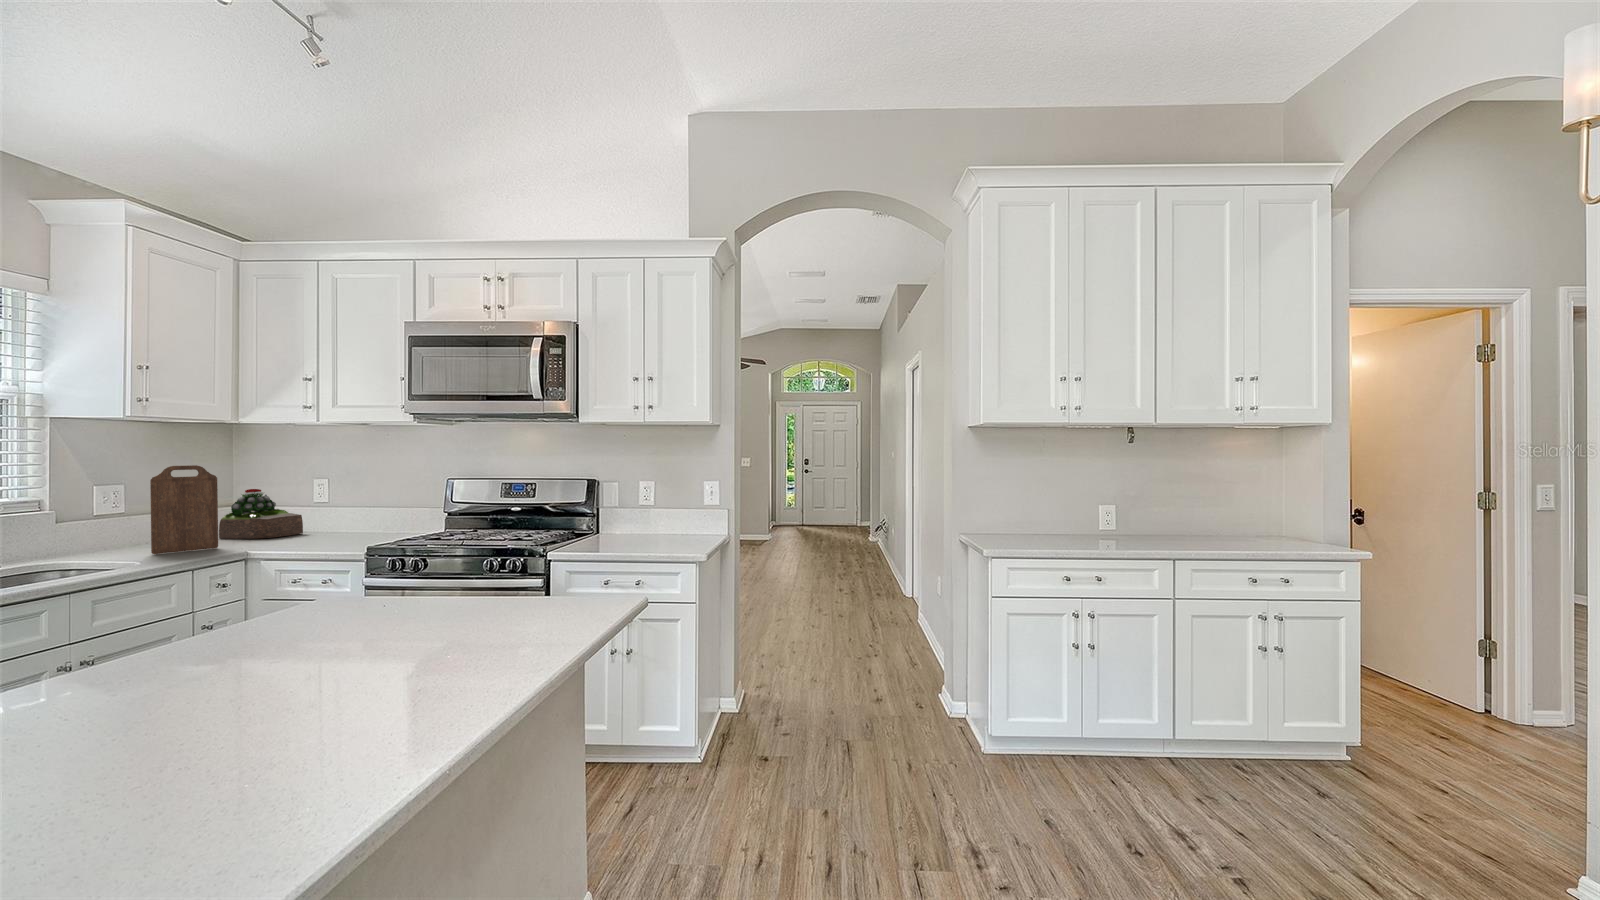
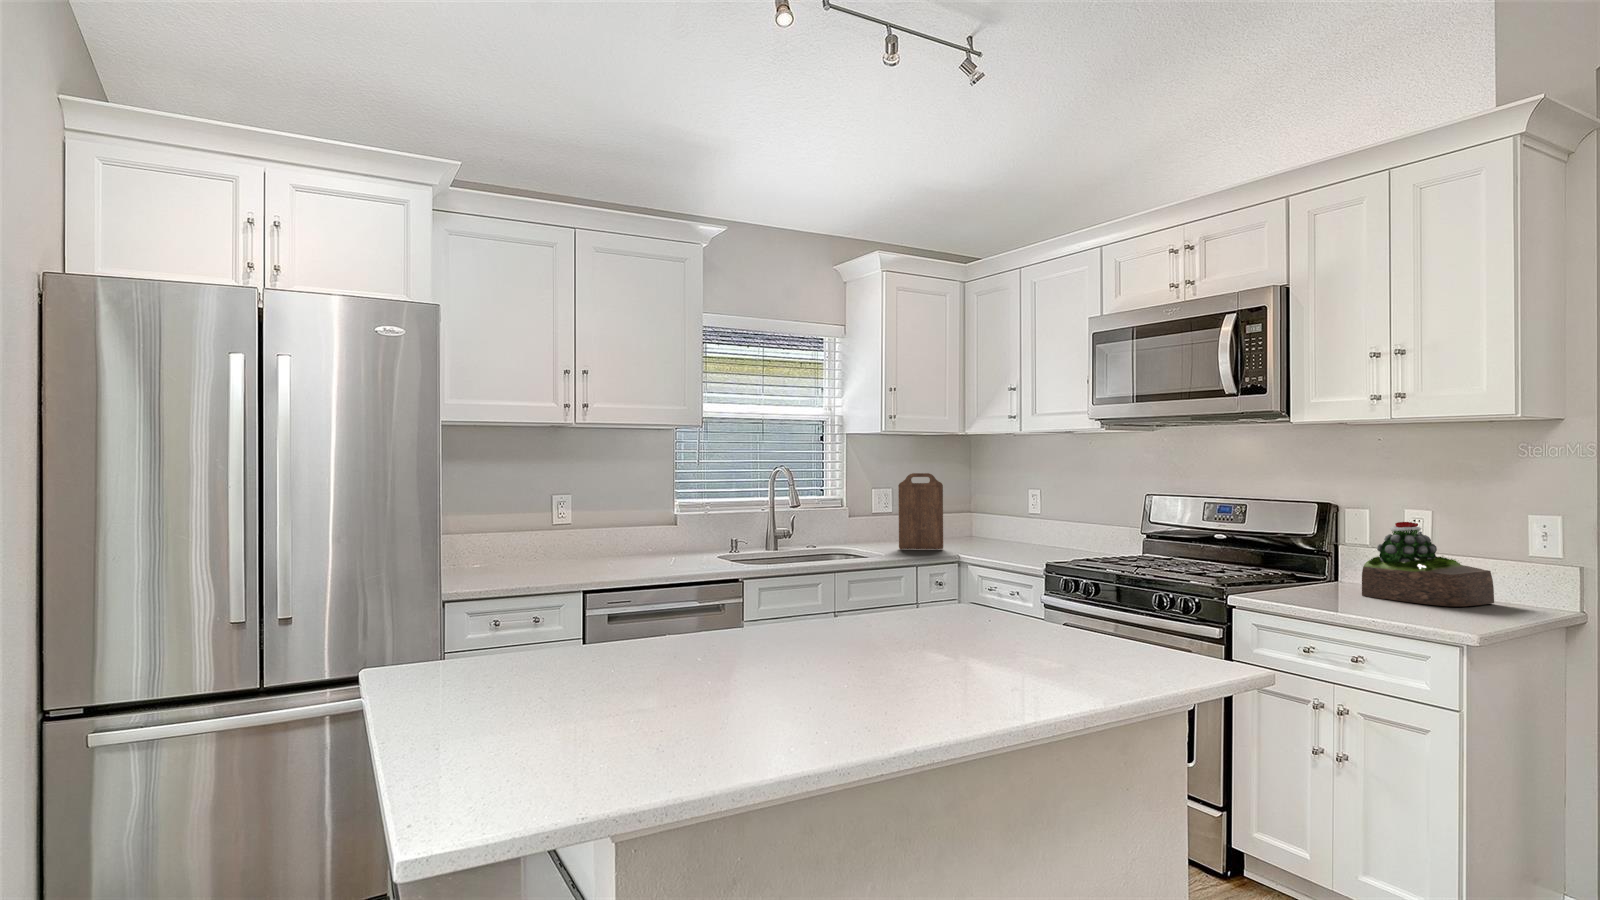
succulent plant: present [219,489,303,539] -> present [1362,522,1494,606]

